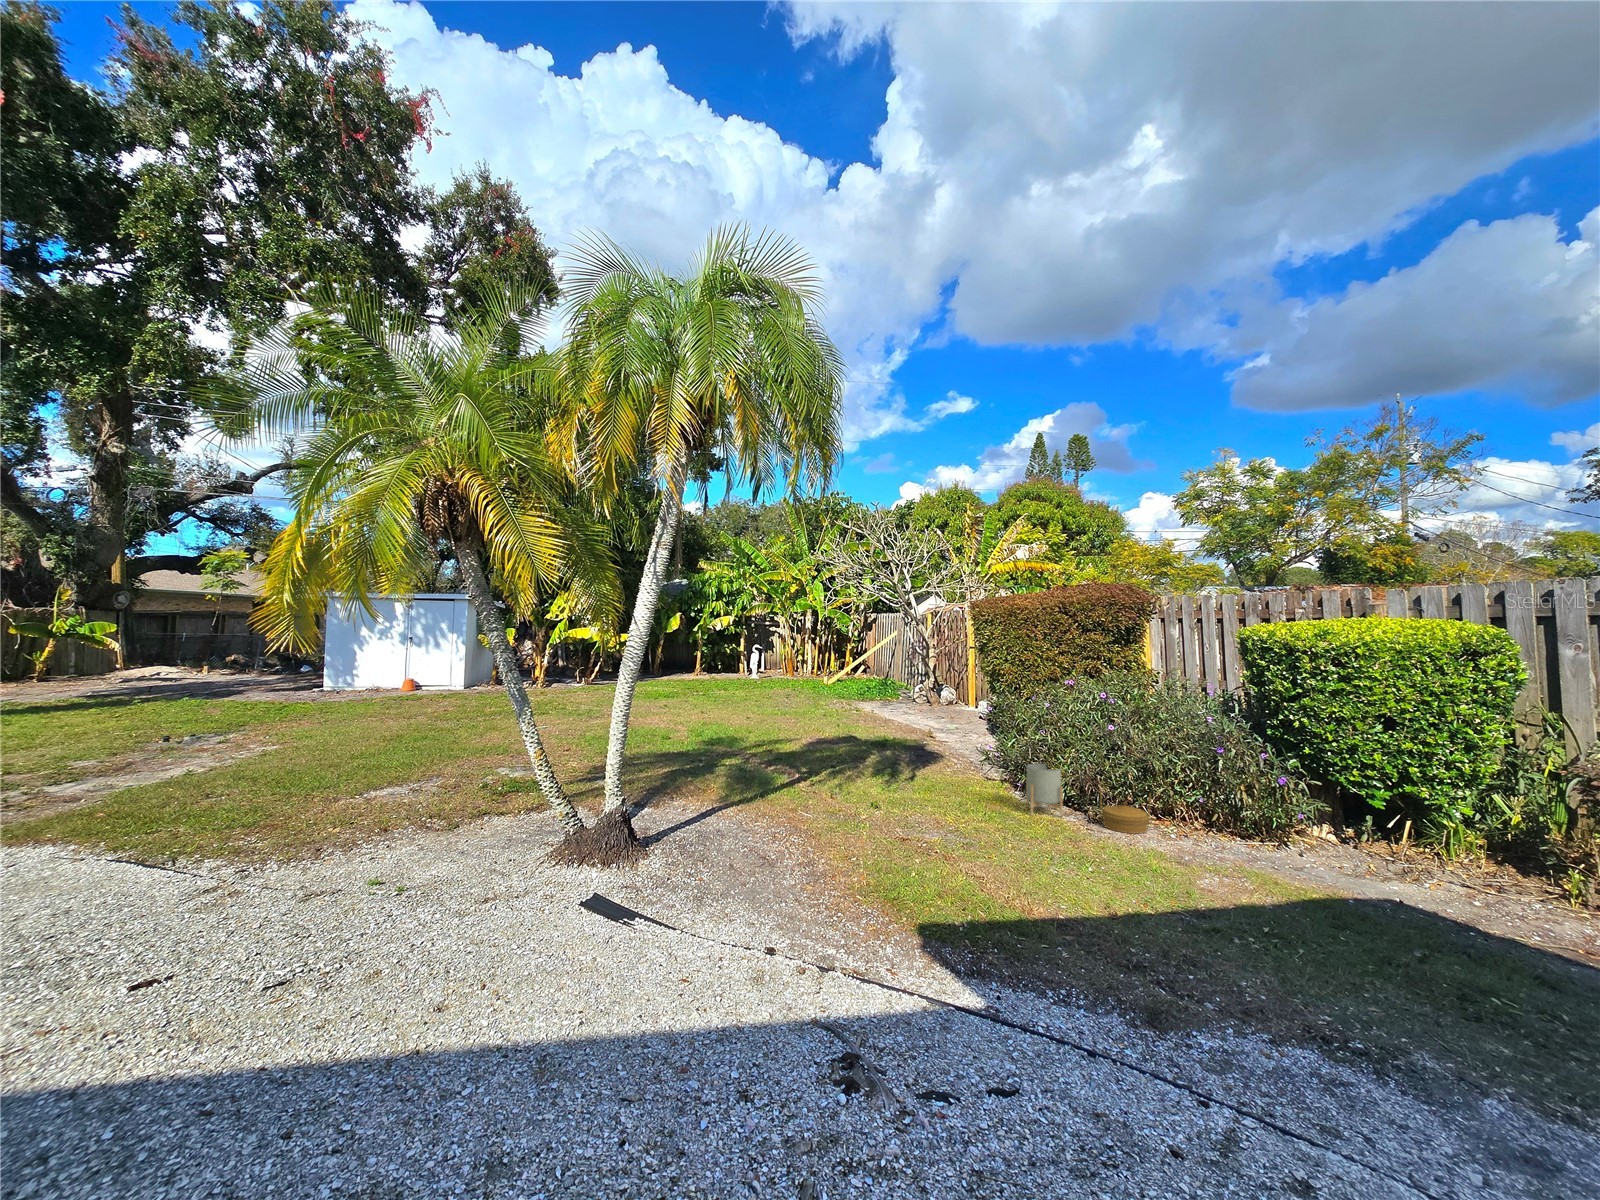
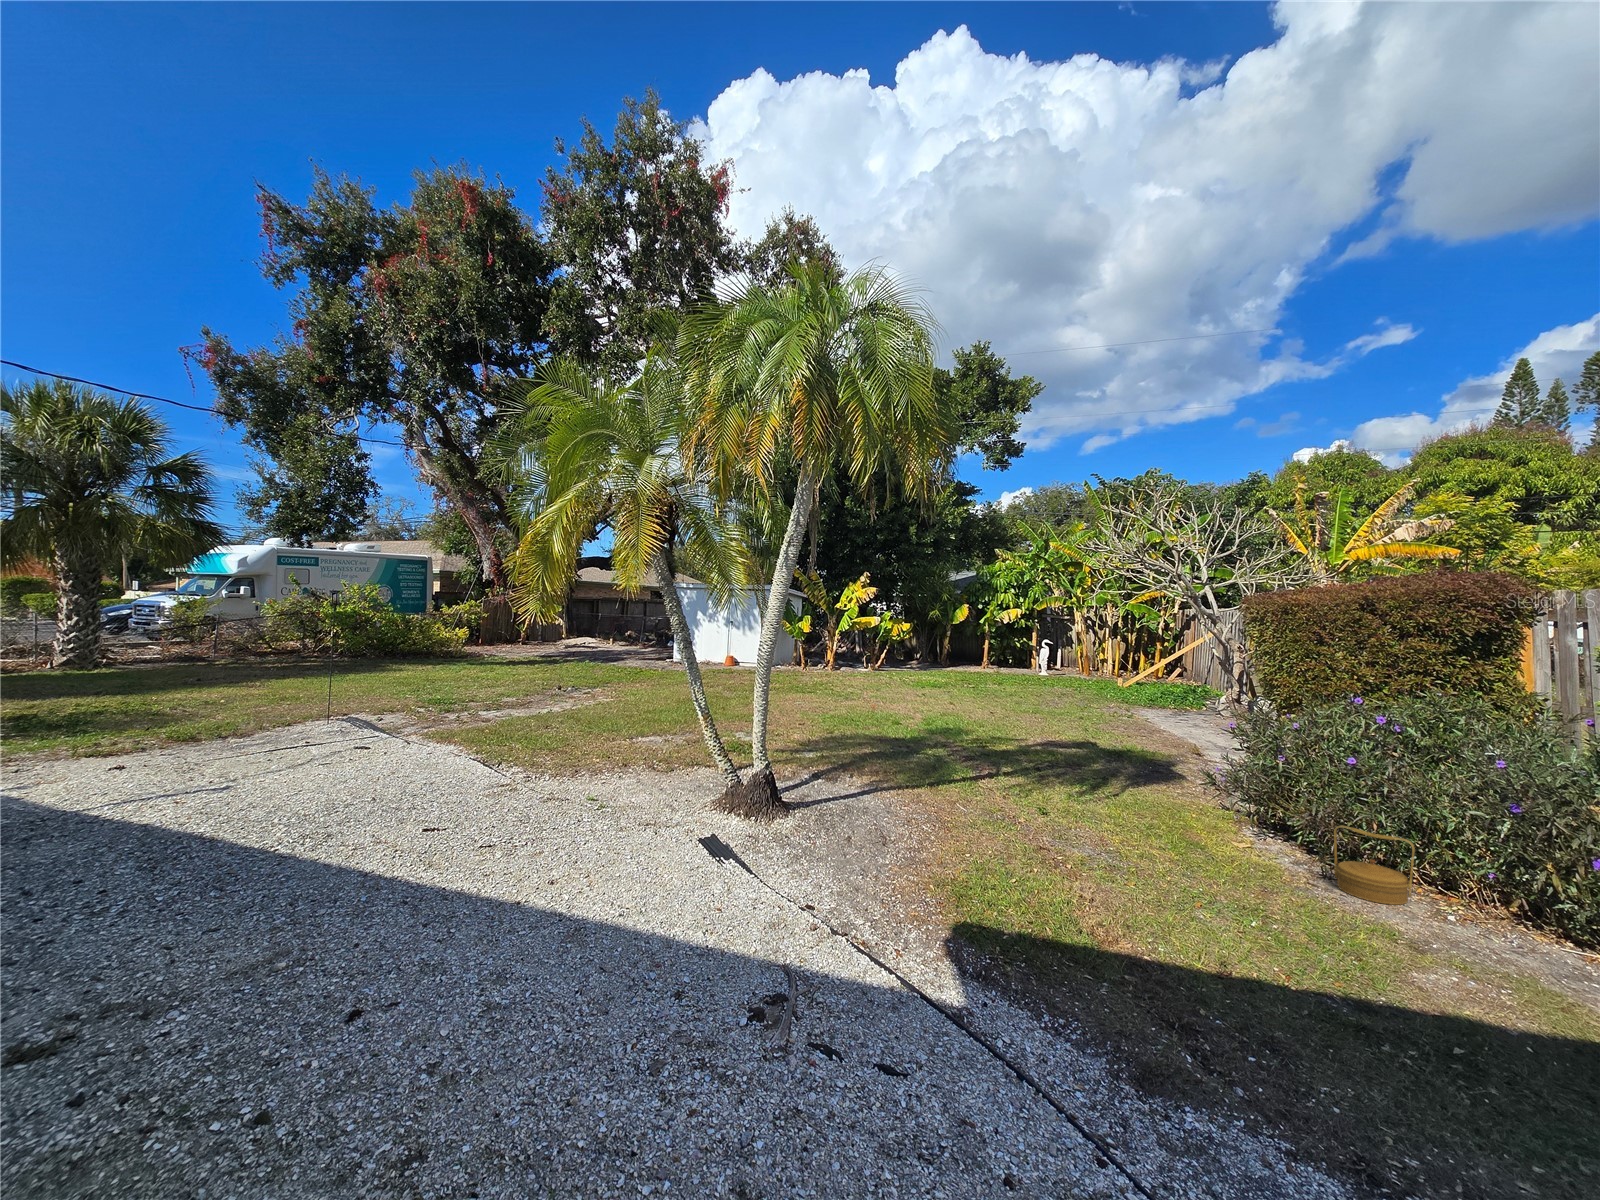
planter: present [1026,763,1063,817] -> none [1236,793,1288,865]

